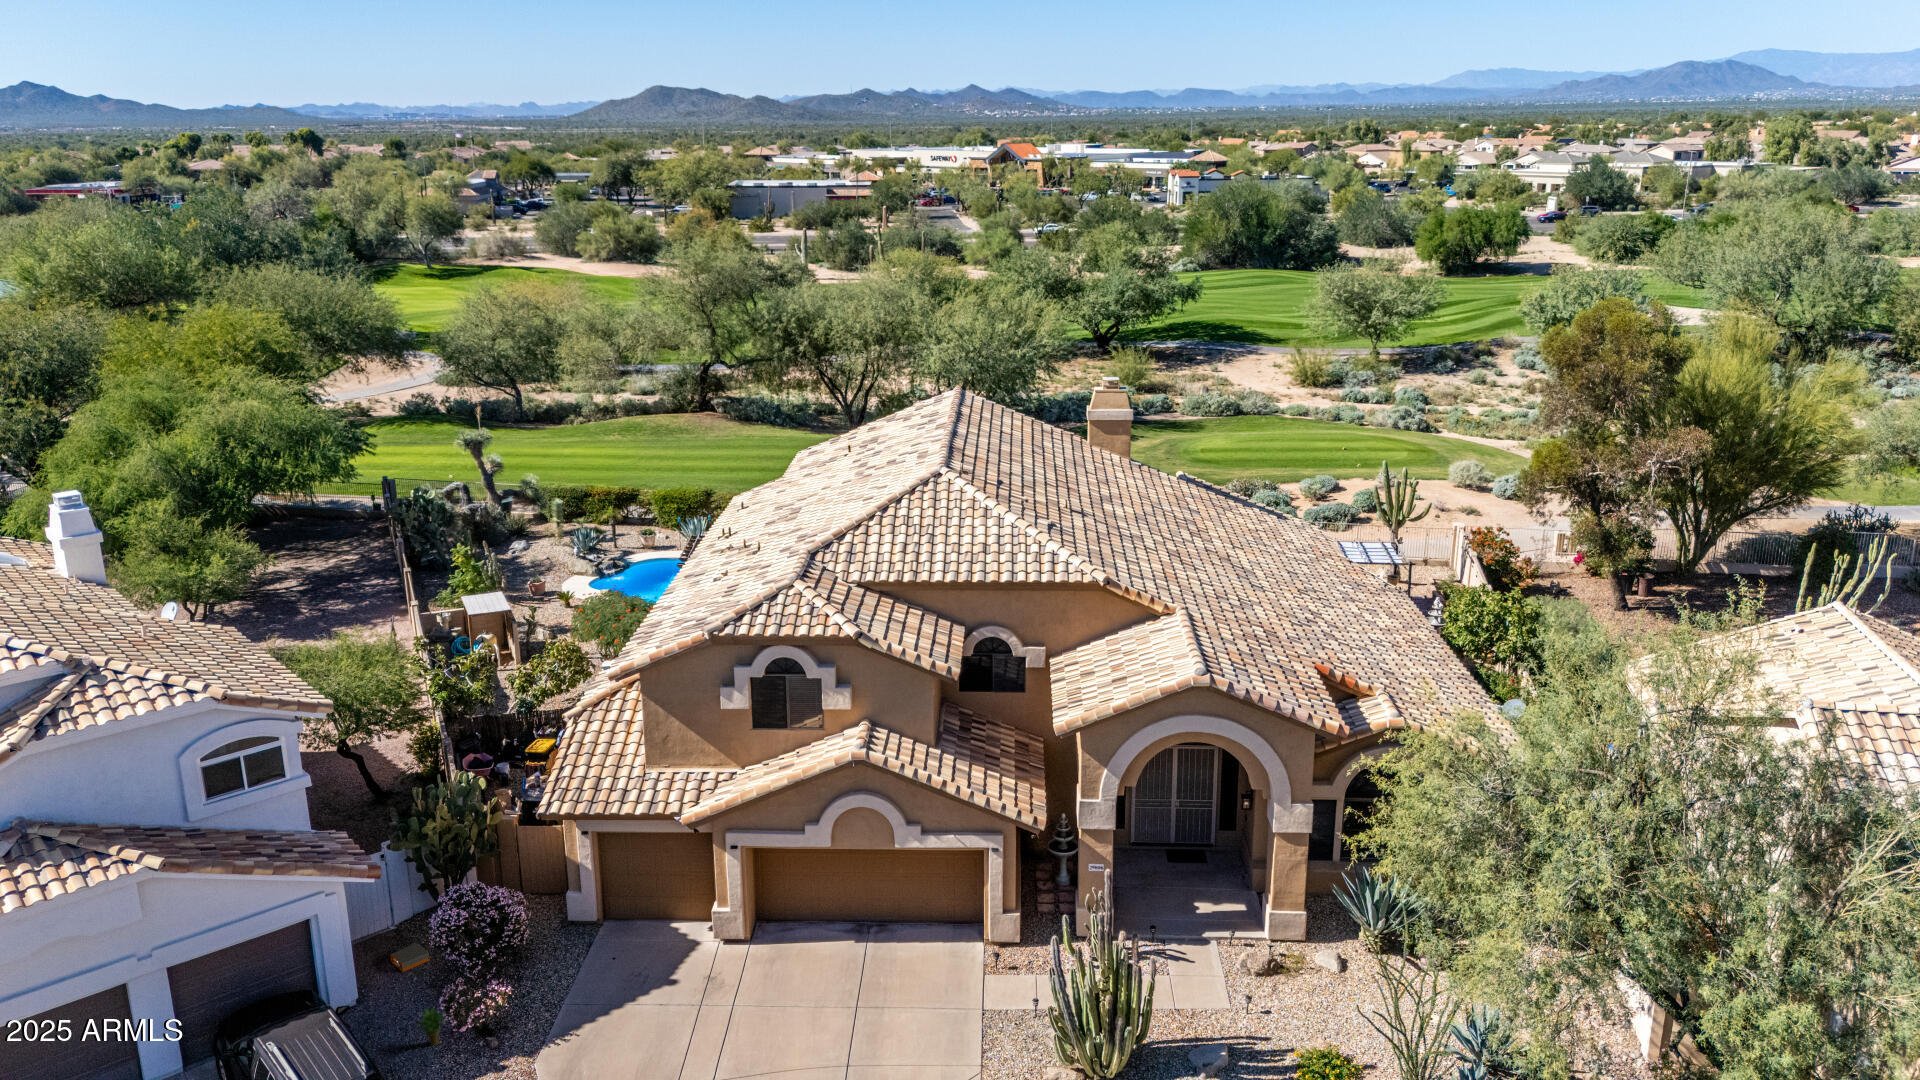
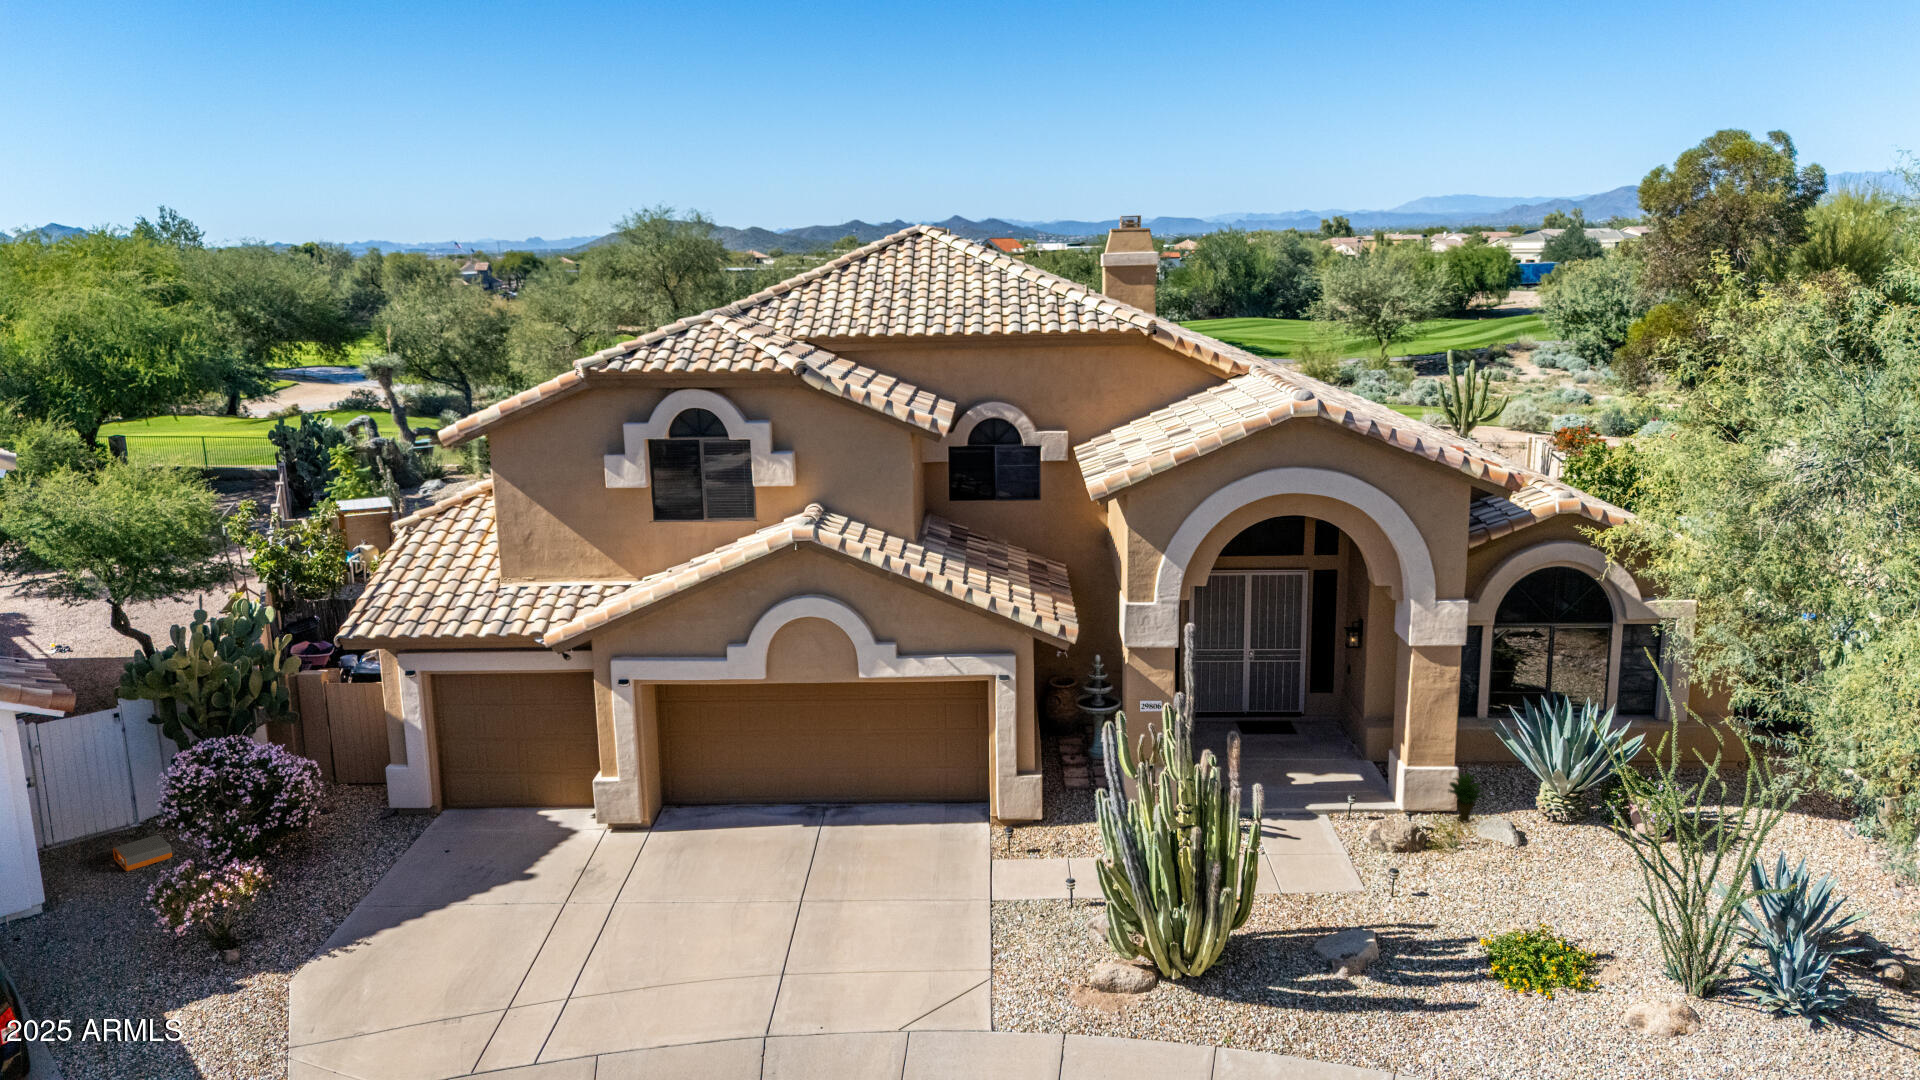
potted plant: present [418,1009,445,1046] -> present [1449,772,1485,822]

